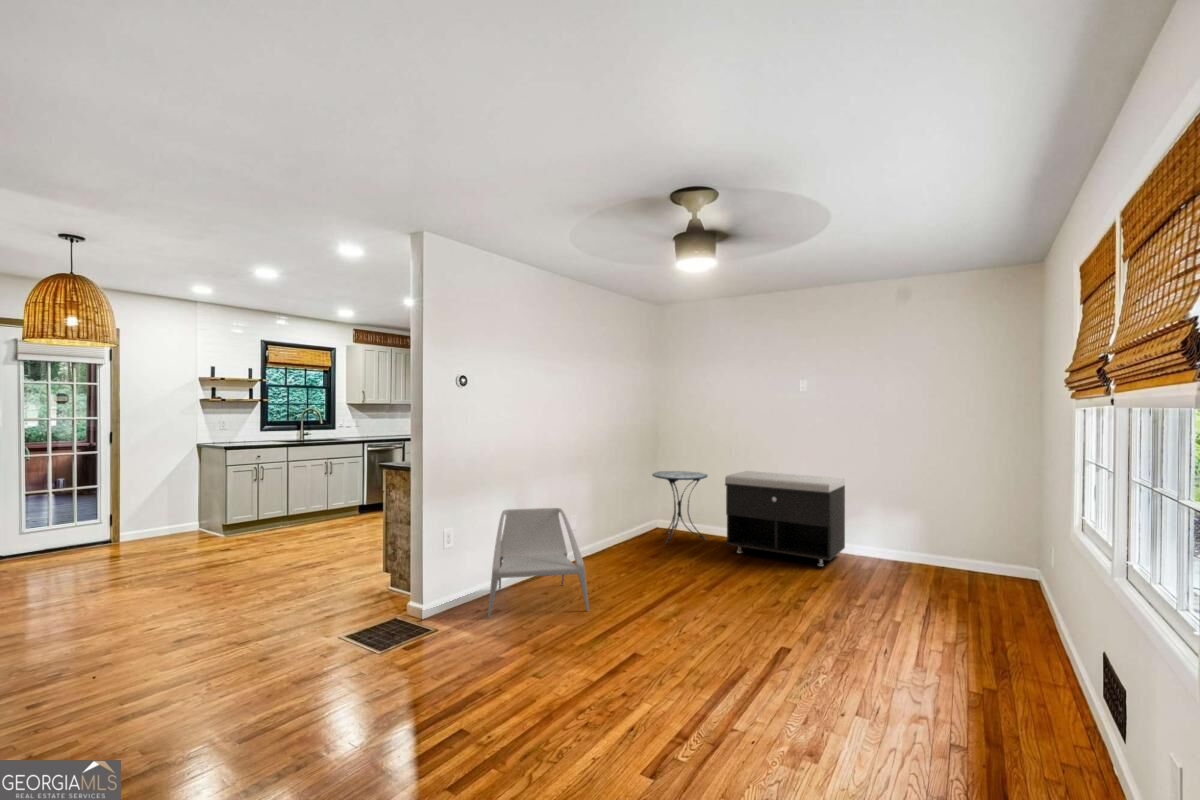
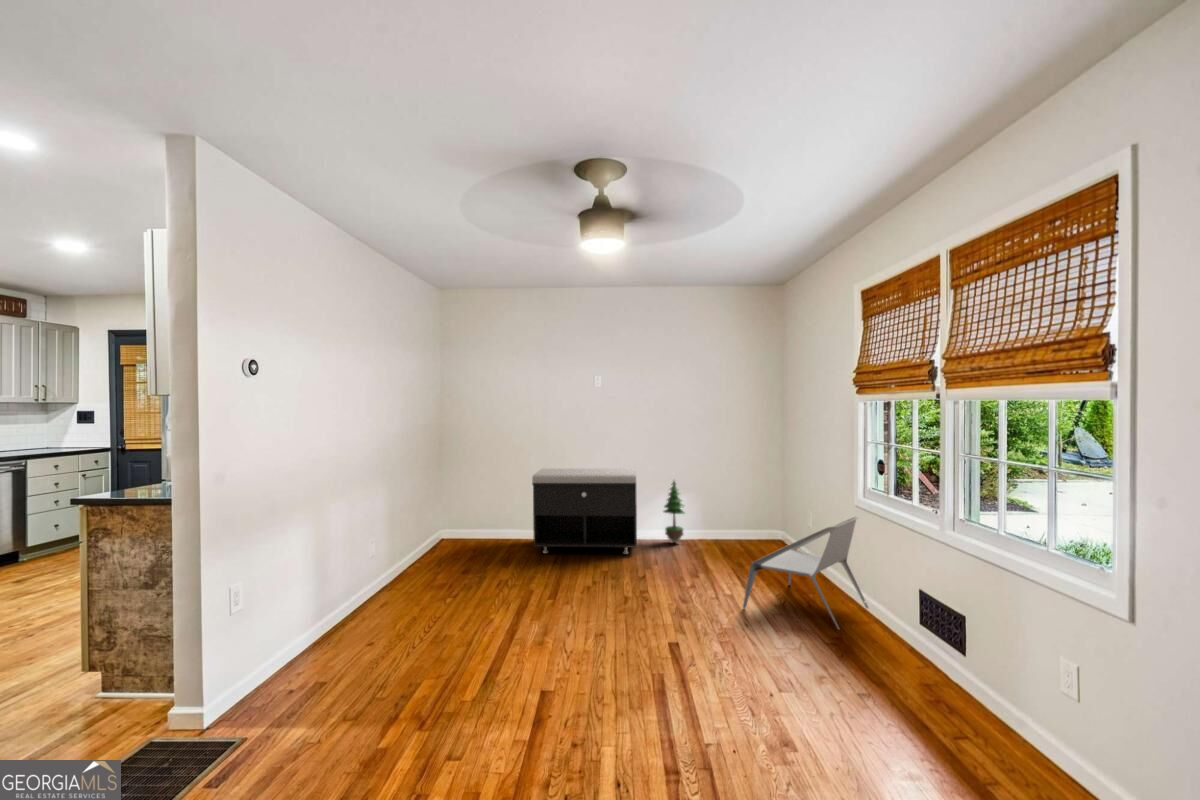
side table: present [652,471,707,544] -> none [442,474,503,555]
potted tree: none [873,493,902,565] -> present [664,481,684,543]
armchair: present [488,508,589,618] -> present [743,516,868,629]

